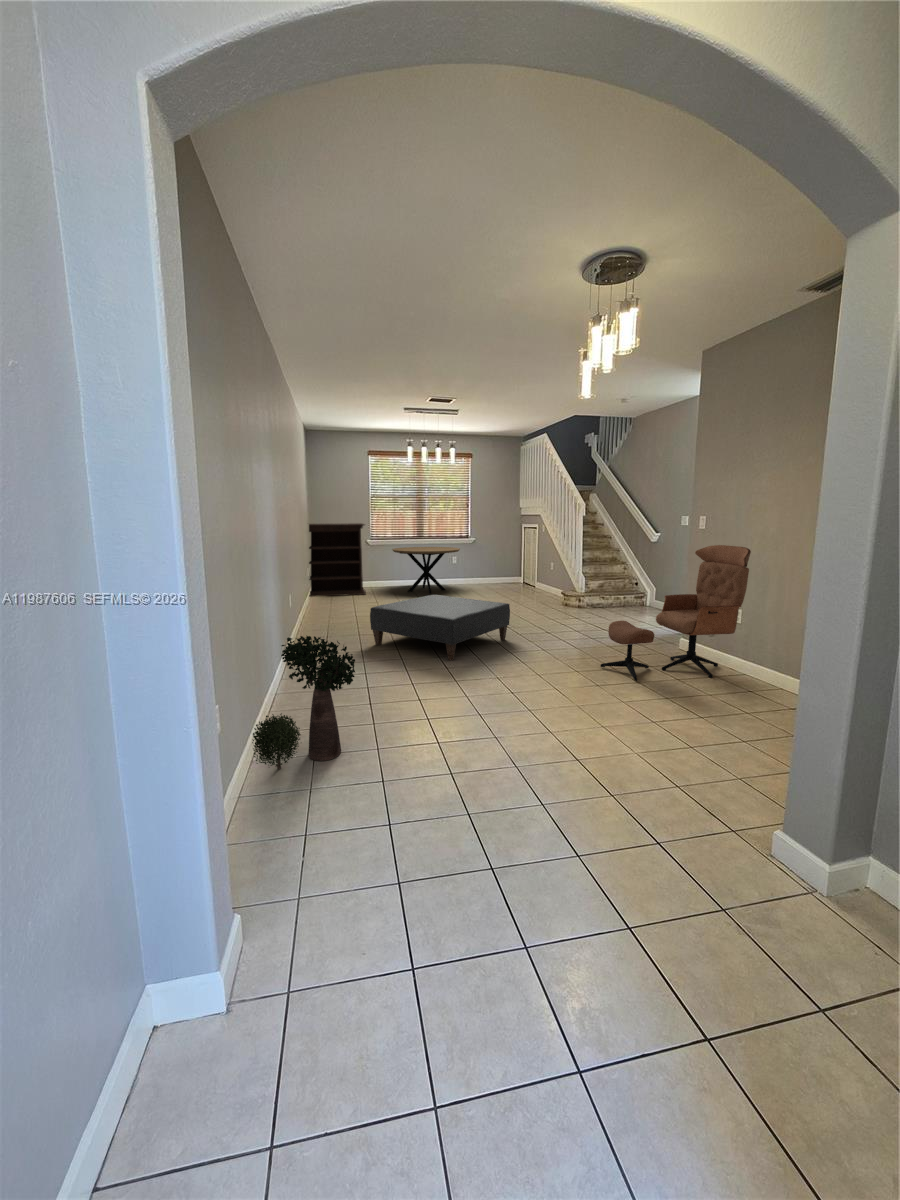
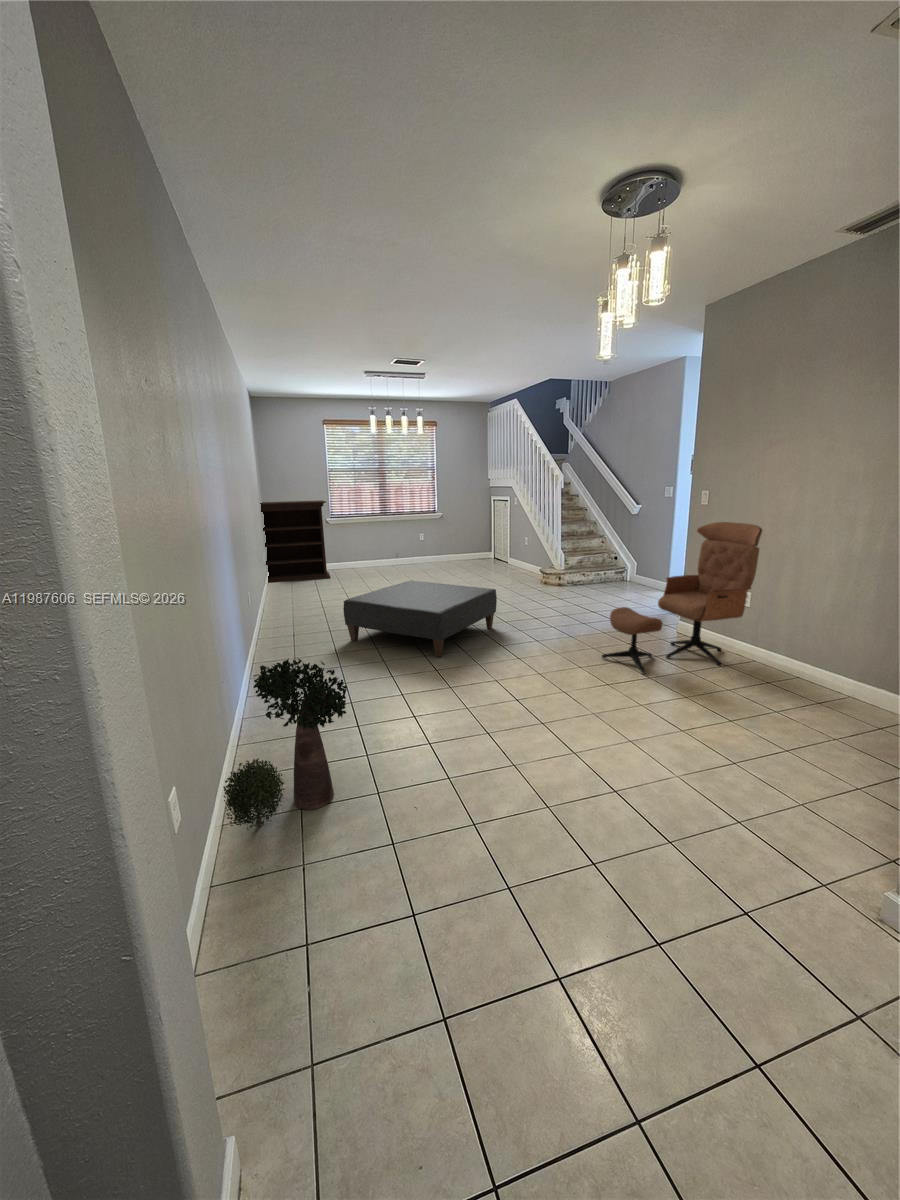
dining table: present [392,547,460,594] -> none [356,523,430,575]

